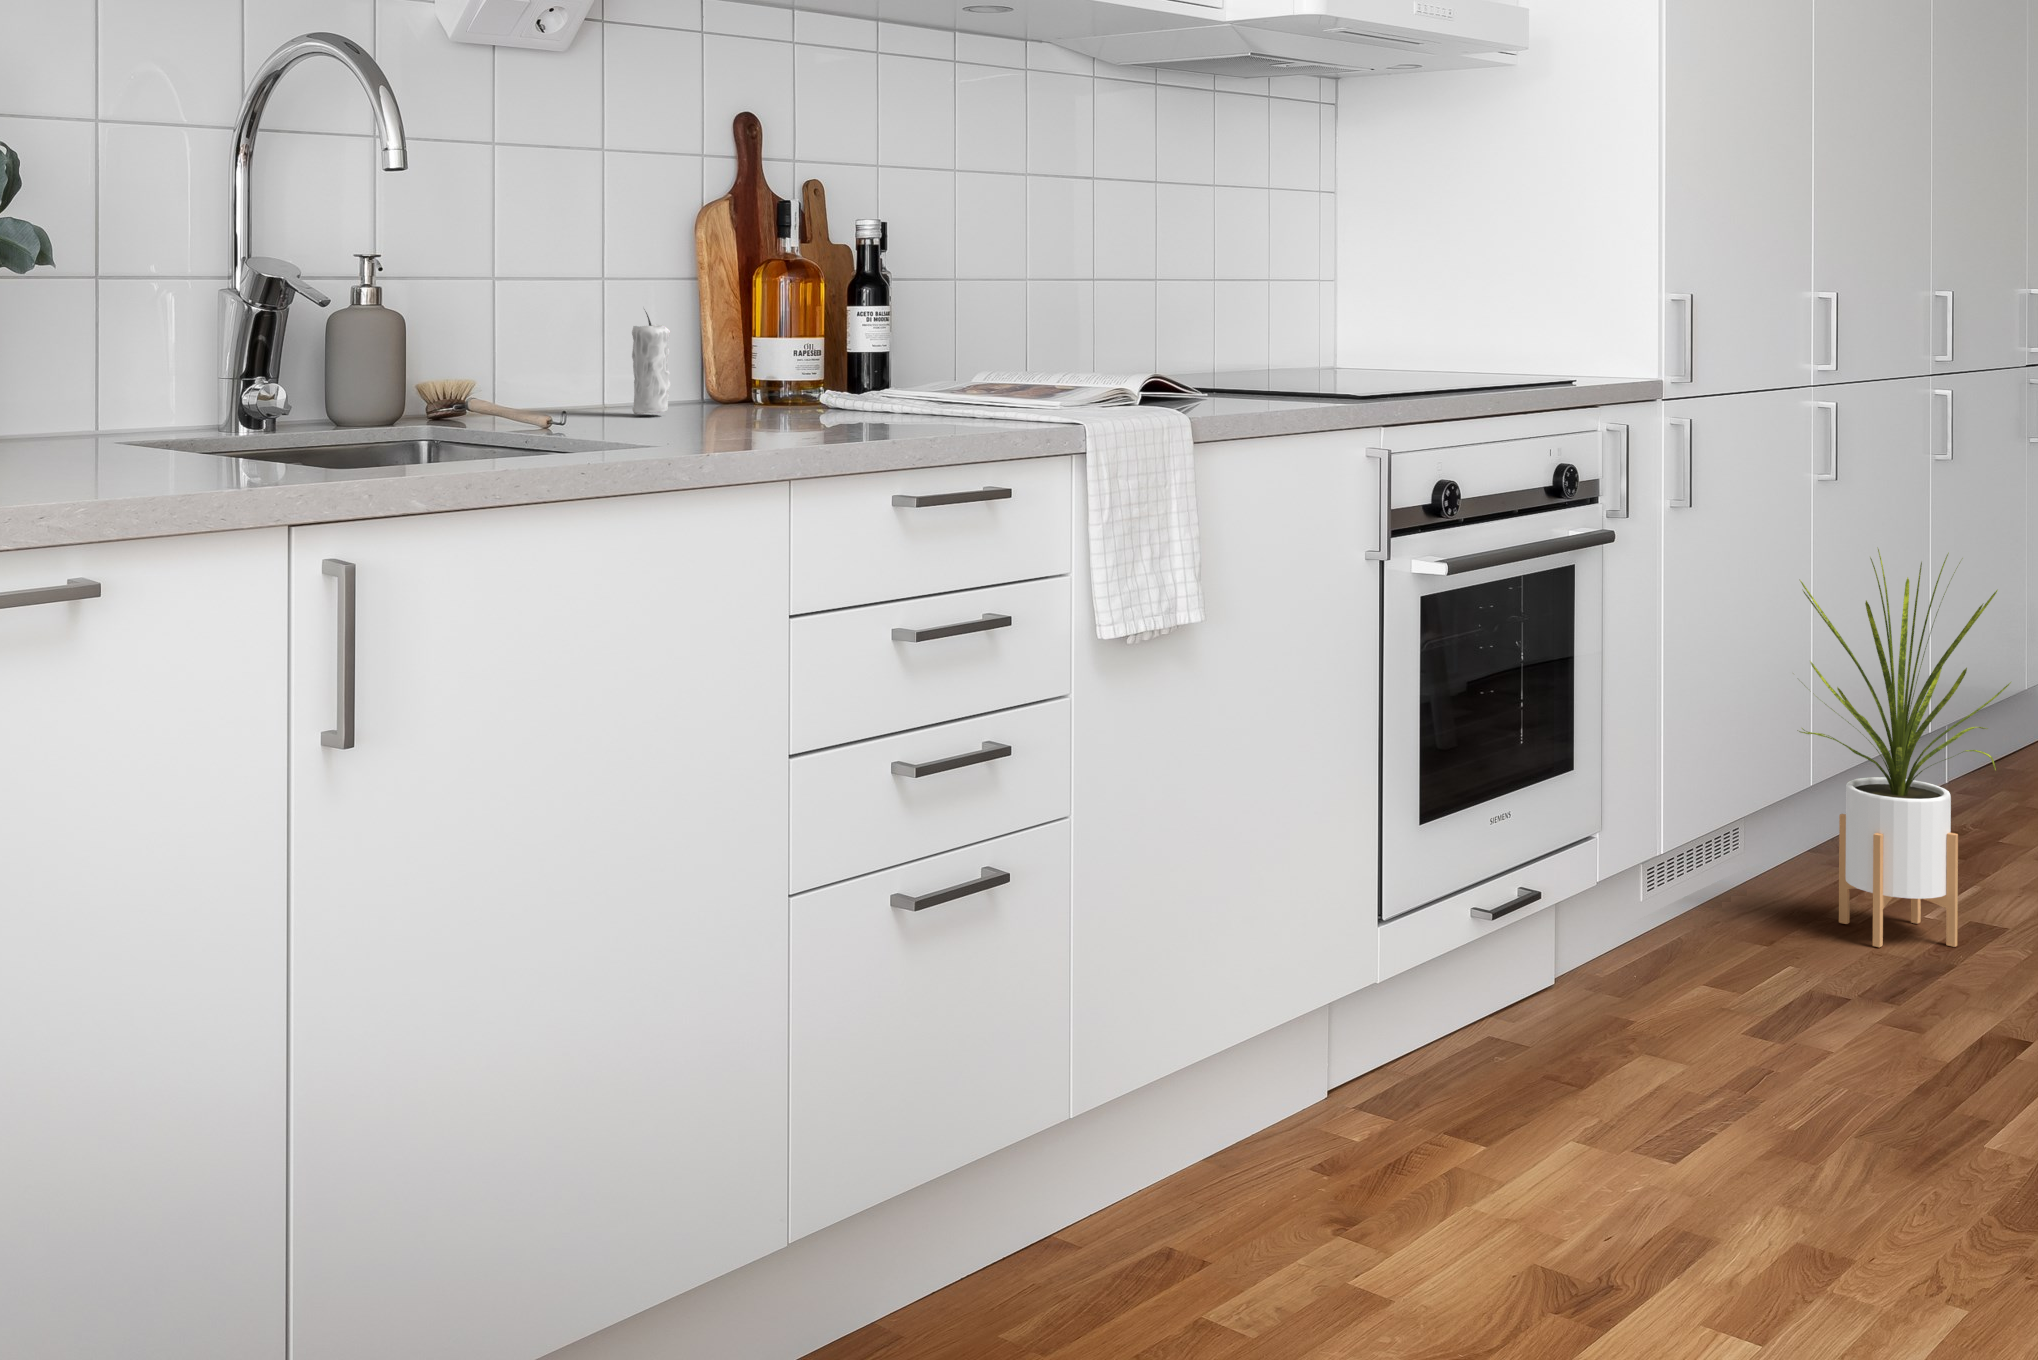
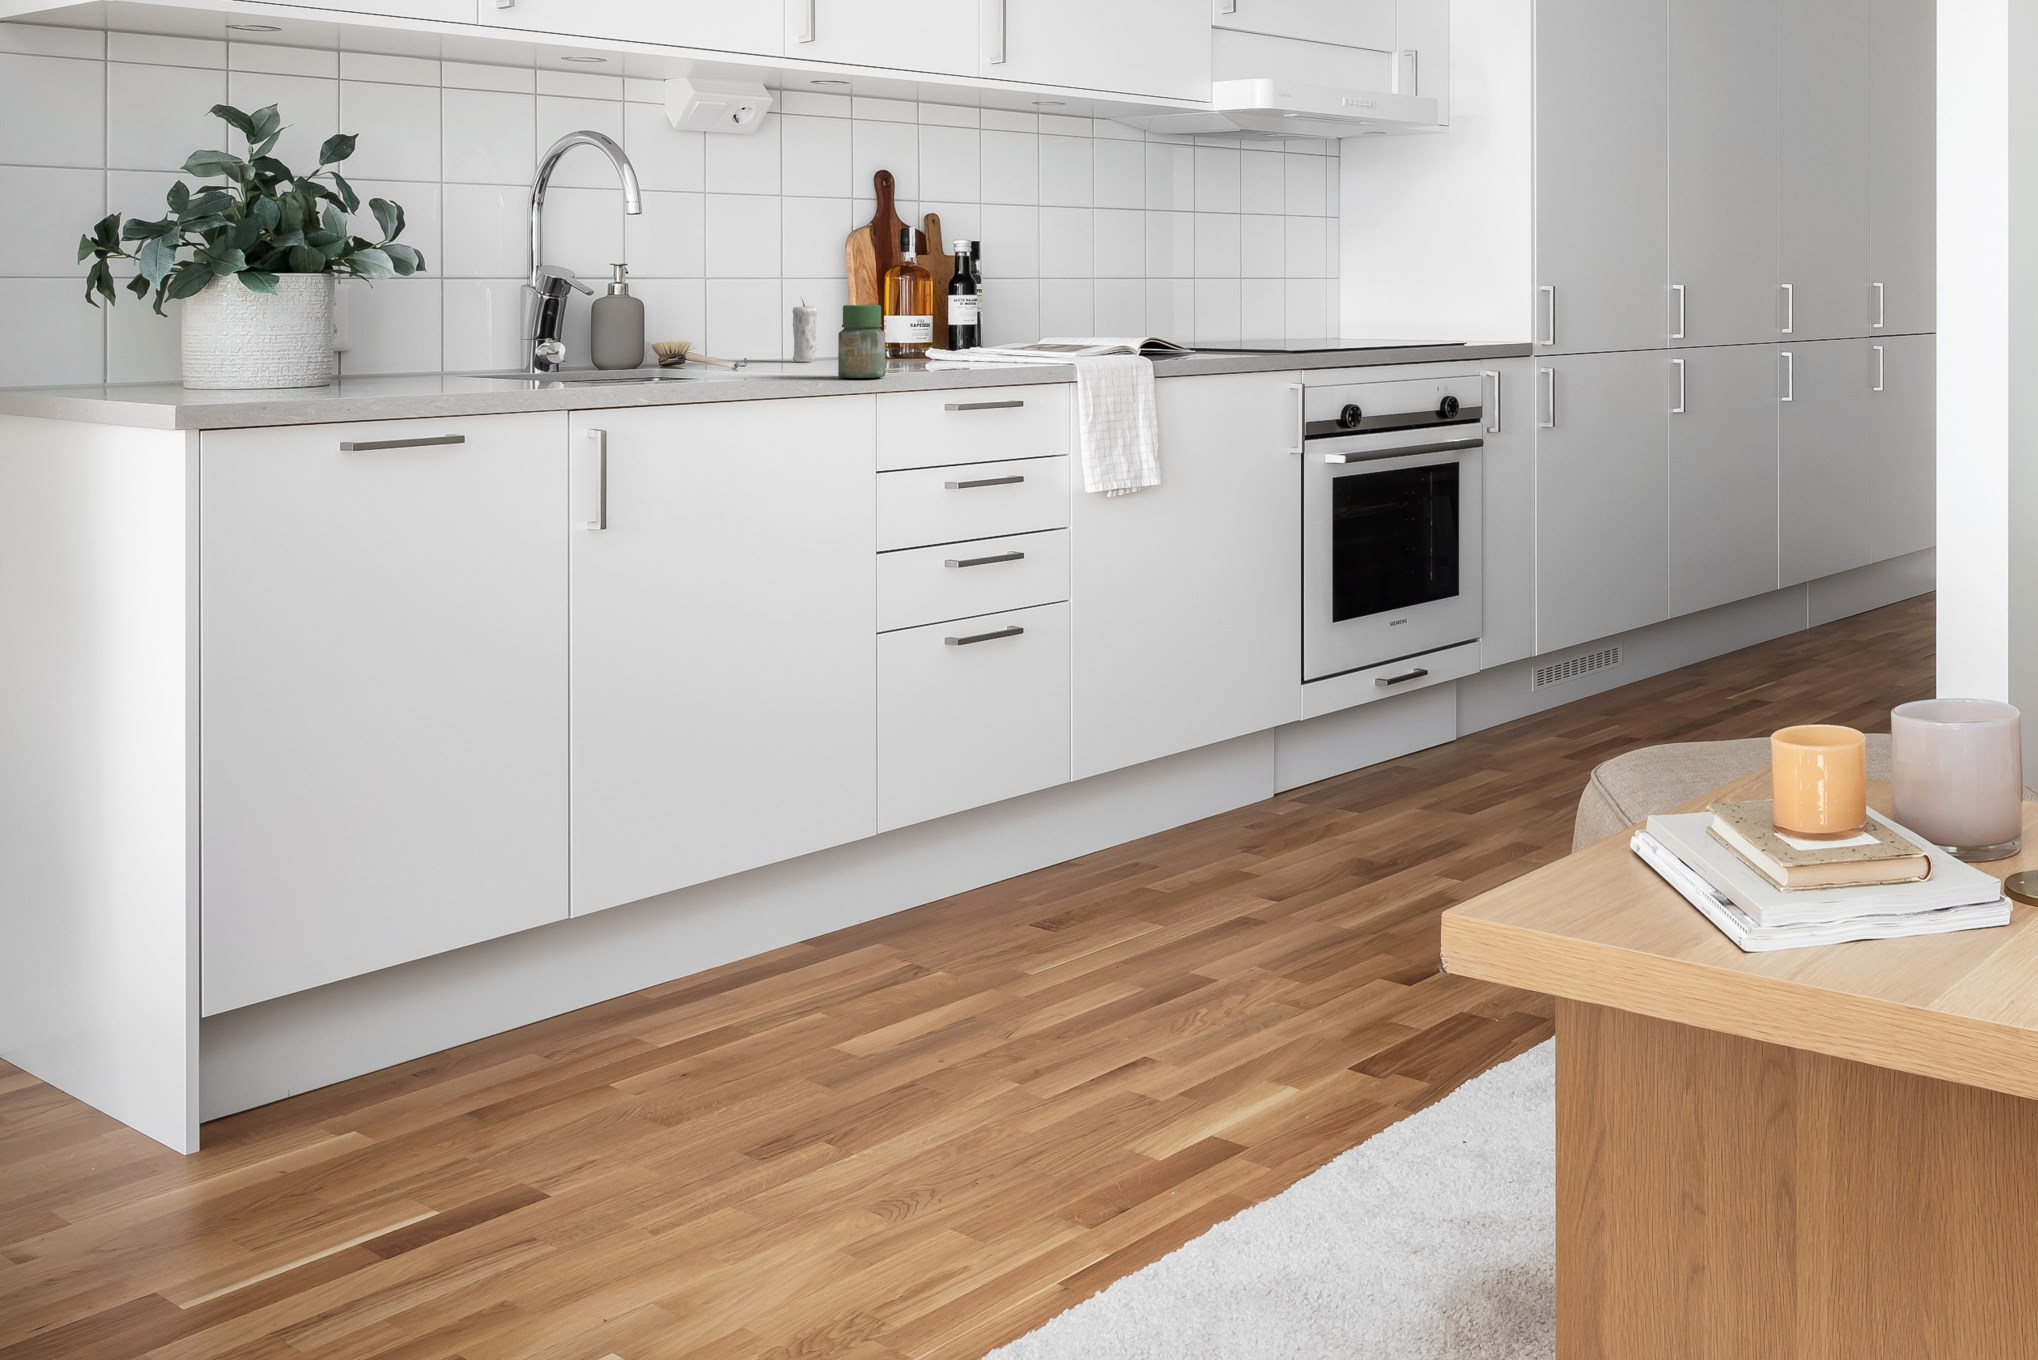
jar: none [728,327,805,455] -> present [838,305,885,378]
house plant: present [1799,549,2011,947] -> none [1639,454,1775,715]

